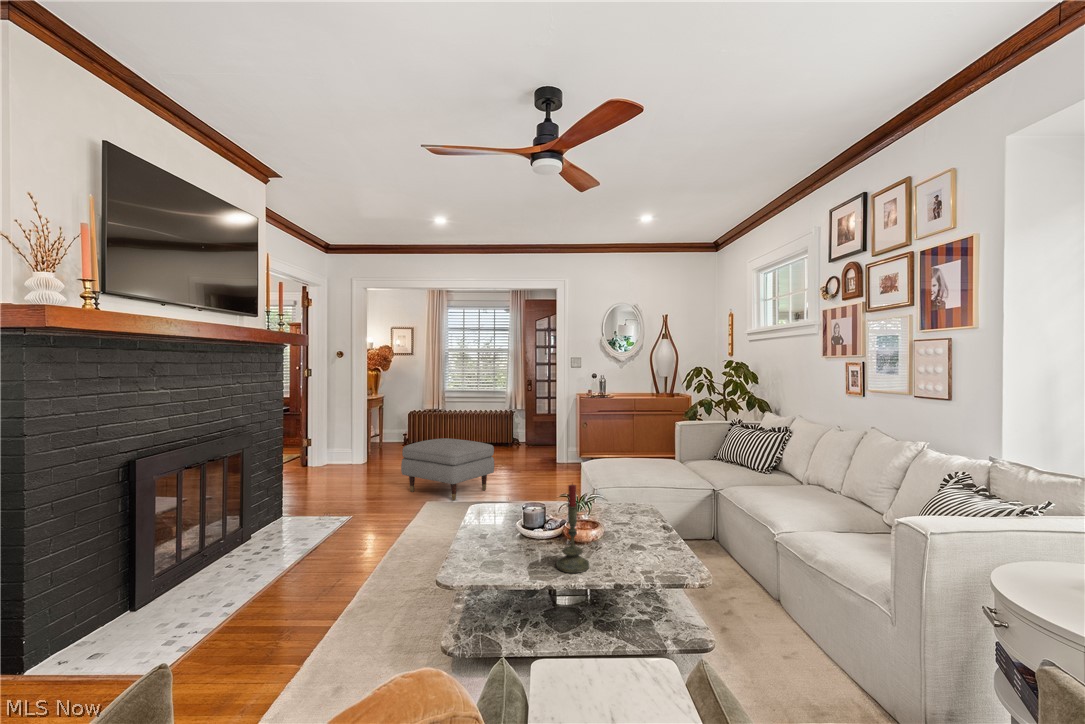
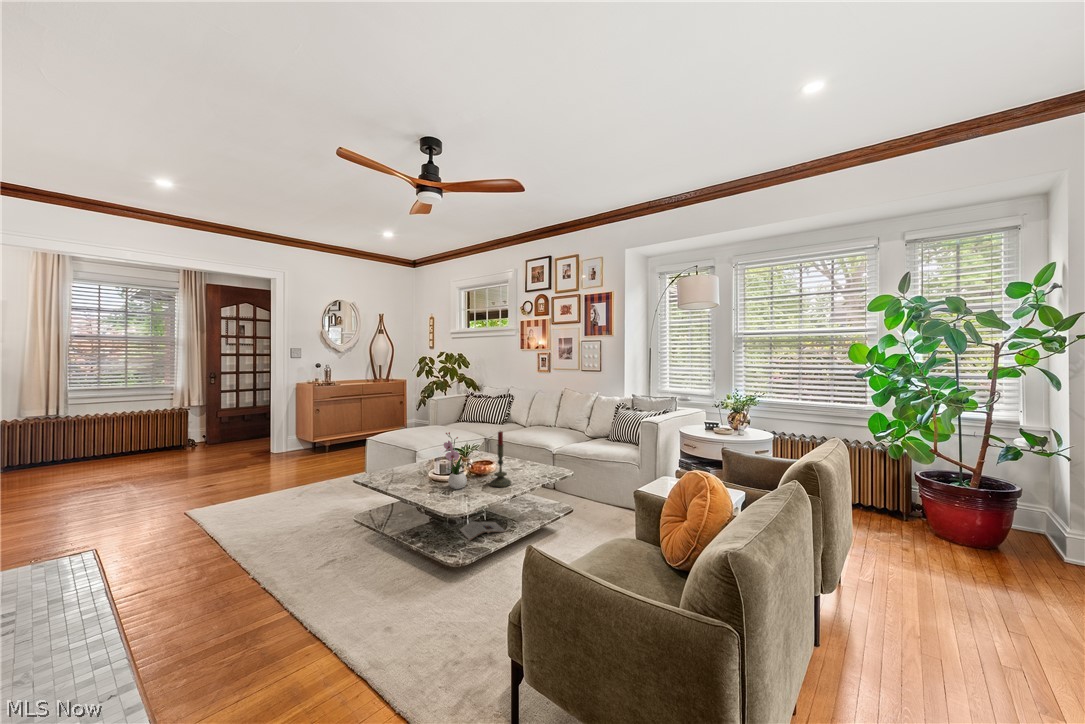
ottoman: present [401,438,494,501] -> none [133,437,259,506]
flower arrangement: none [503,473,534,555] -> present [444,432,467,489]
magazine: none [515,608,583,645] -> present [460,521,506,540]

